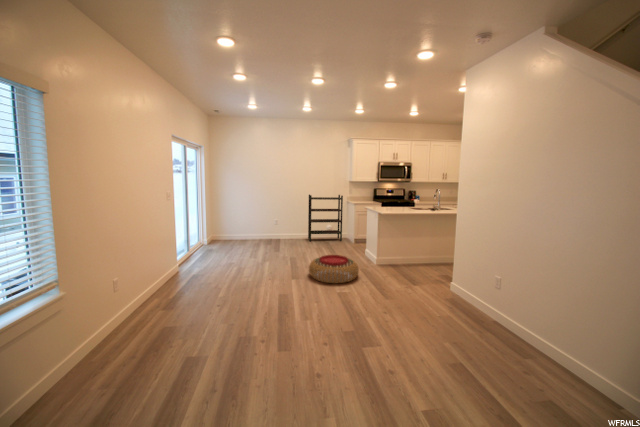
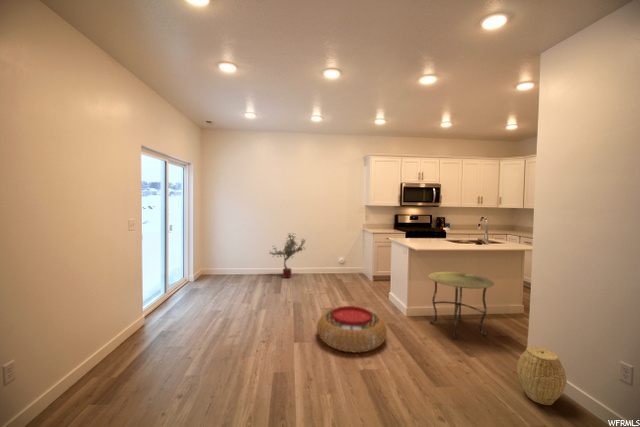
bookshelf: present [308,195,343,242] -> none [316,221,358,278]
potted tree: none [268,204,299,242] -> present [270,235,305,278]
side table: none [392,230,438,276] -> present [428,272,494,339]
woven basket: none [439,271,467,305] -> present [517,346,567,405]

